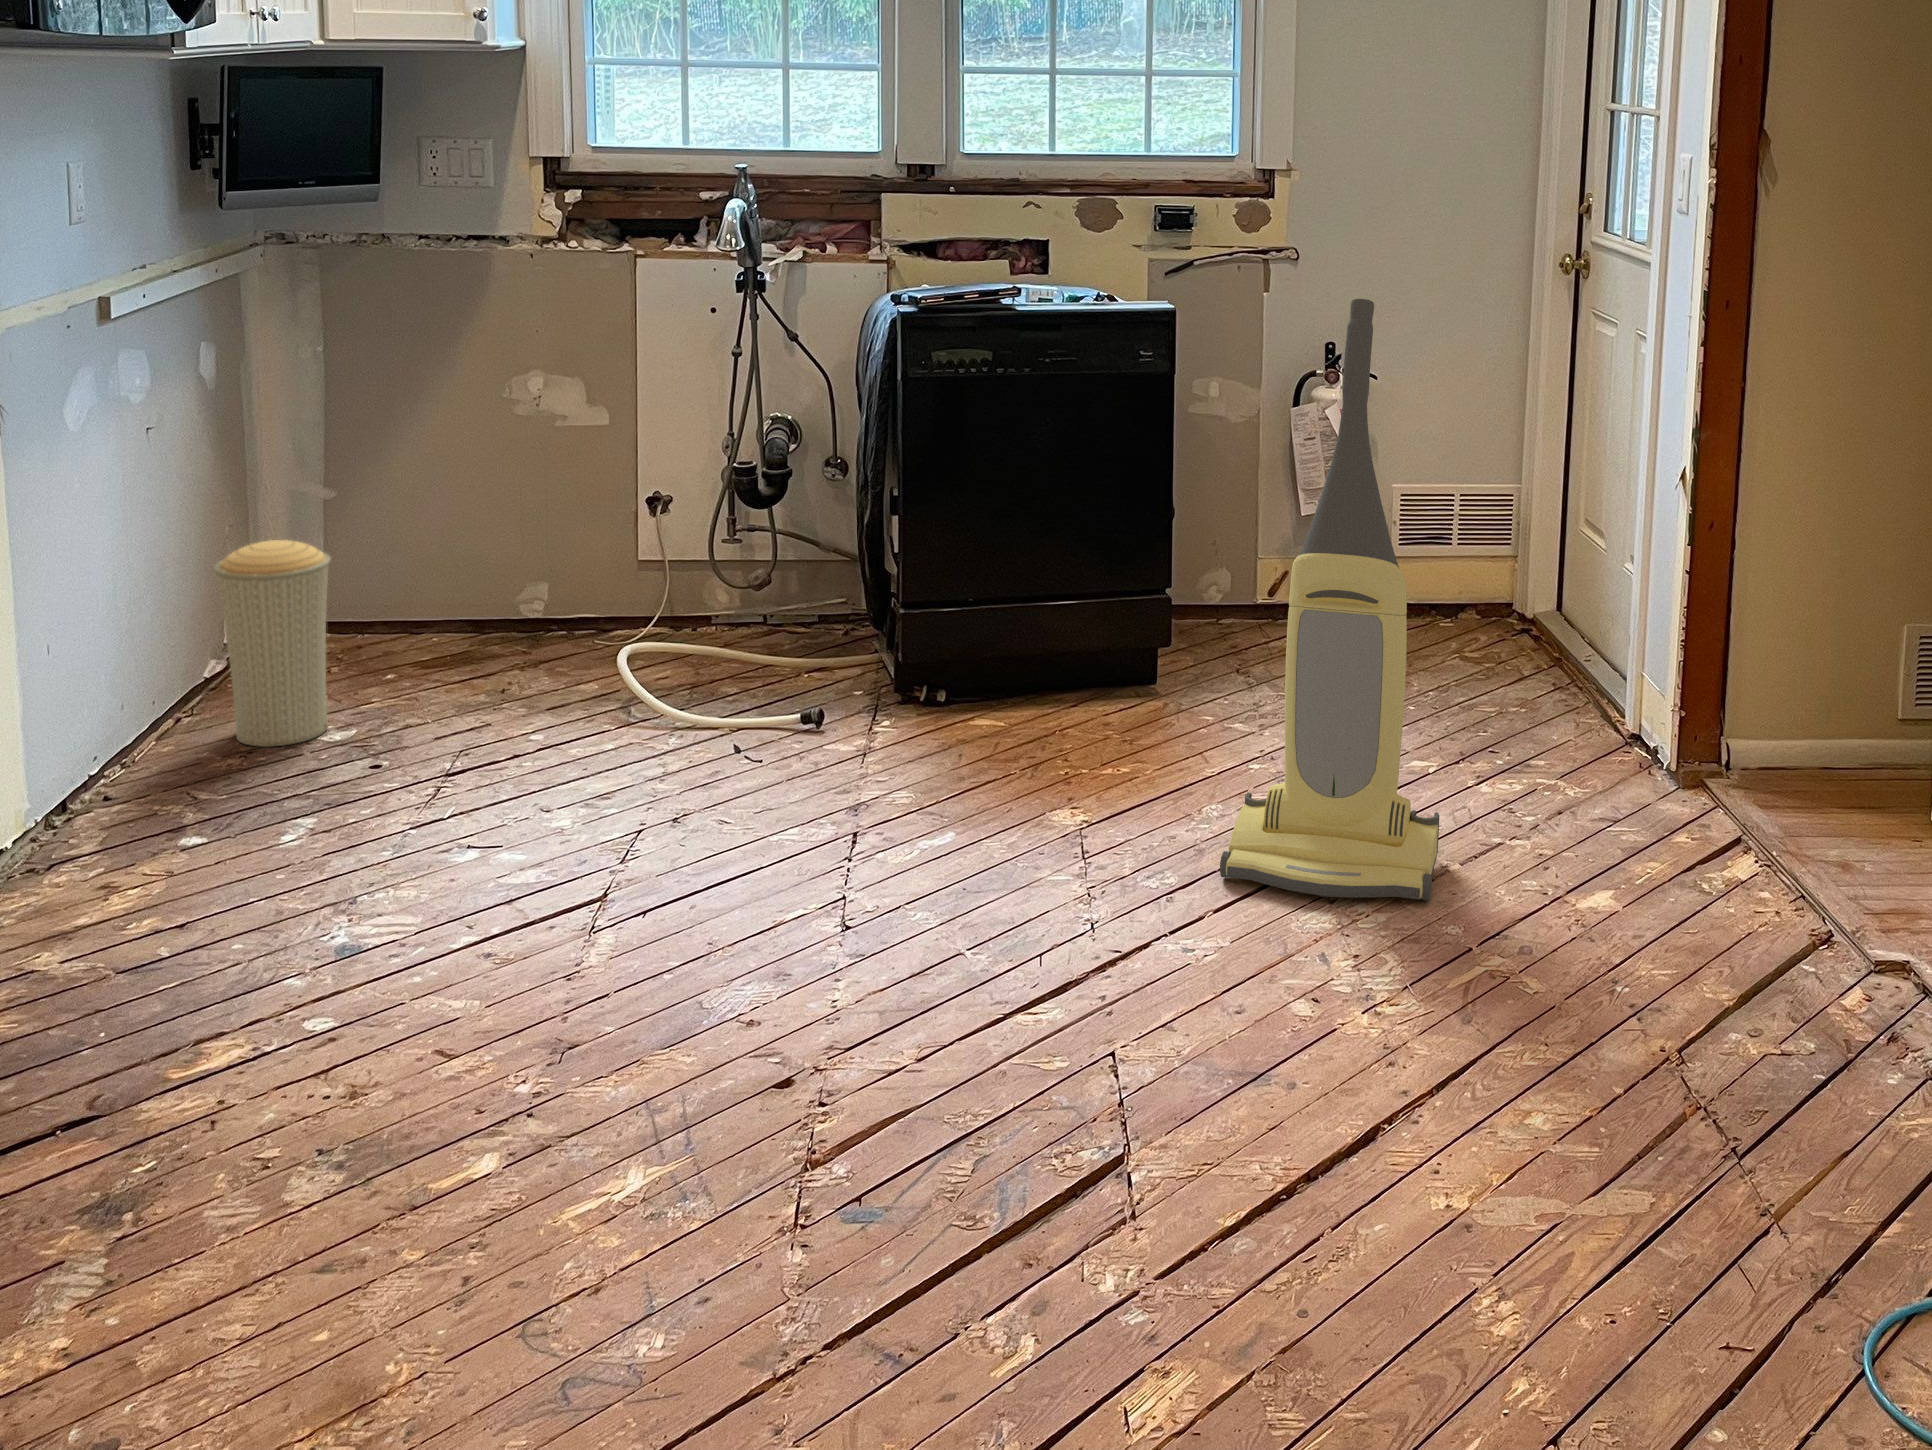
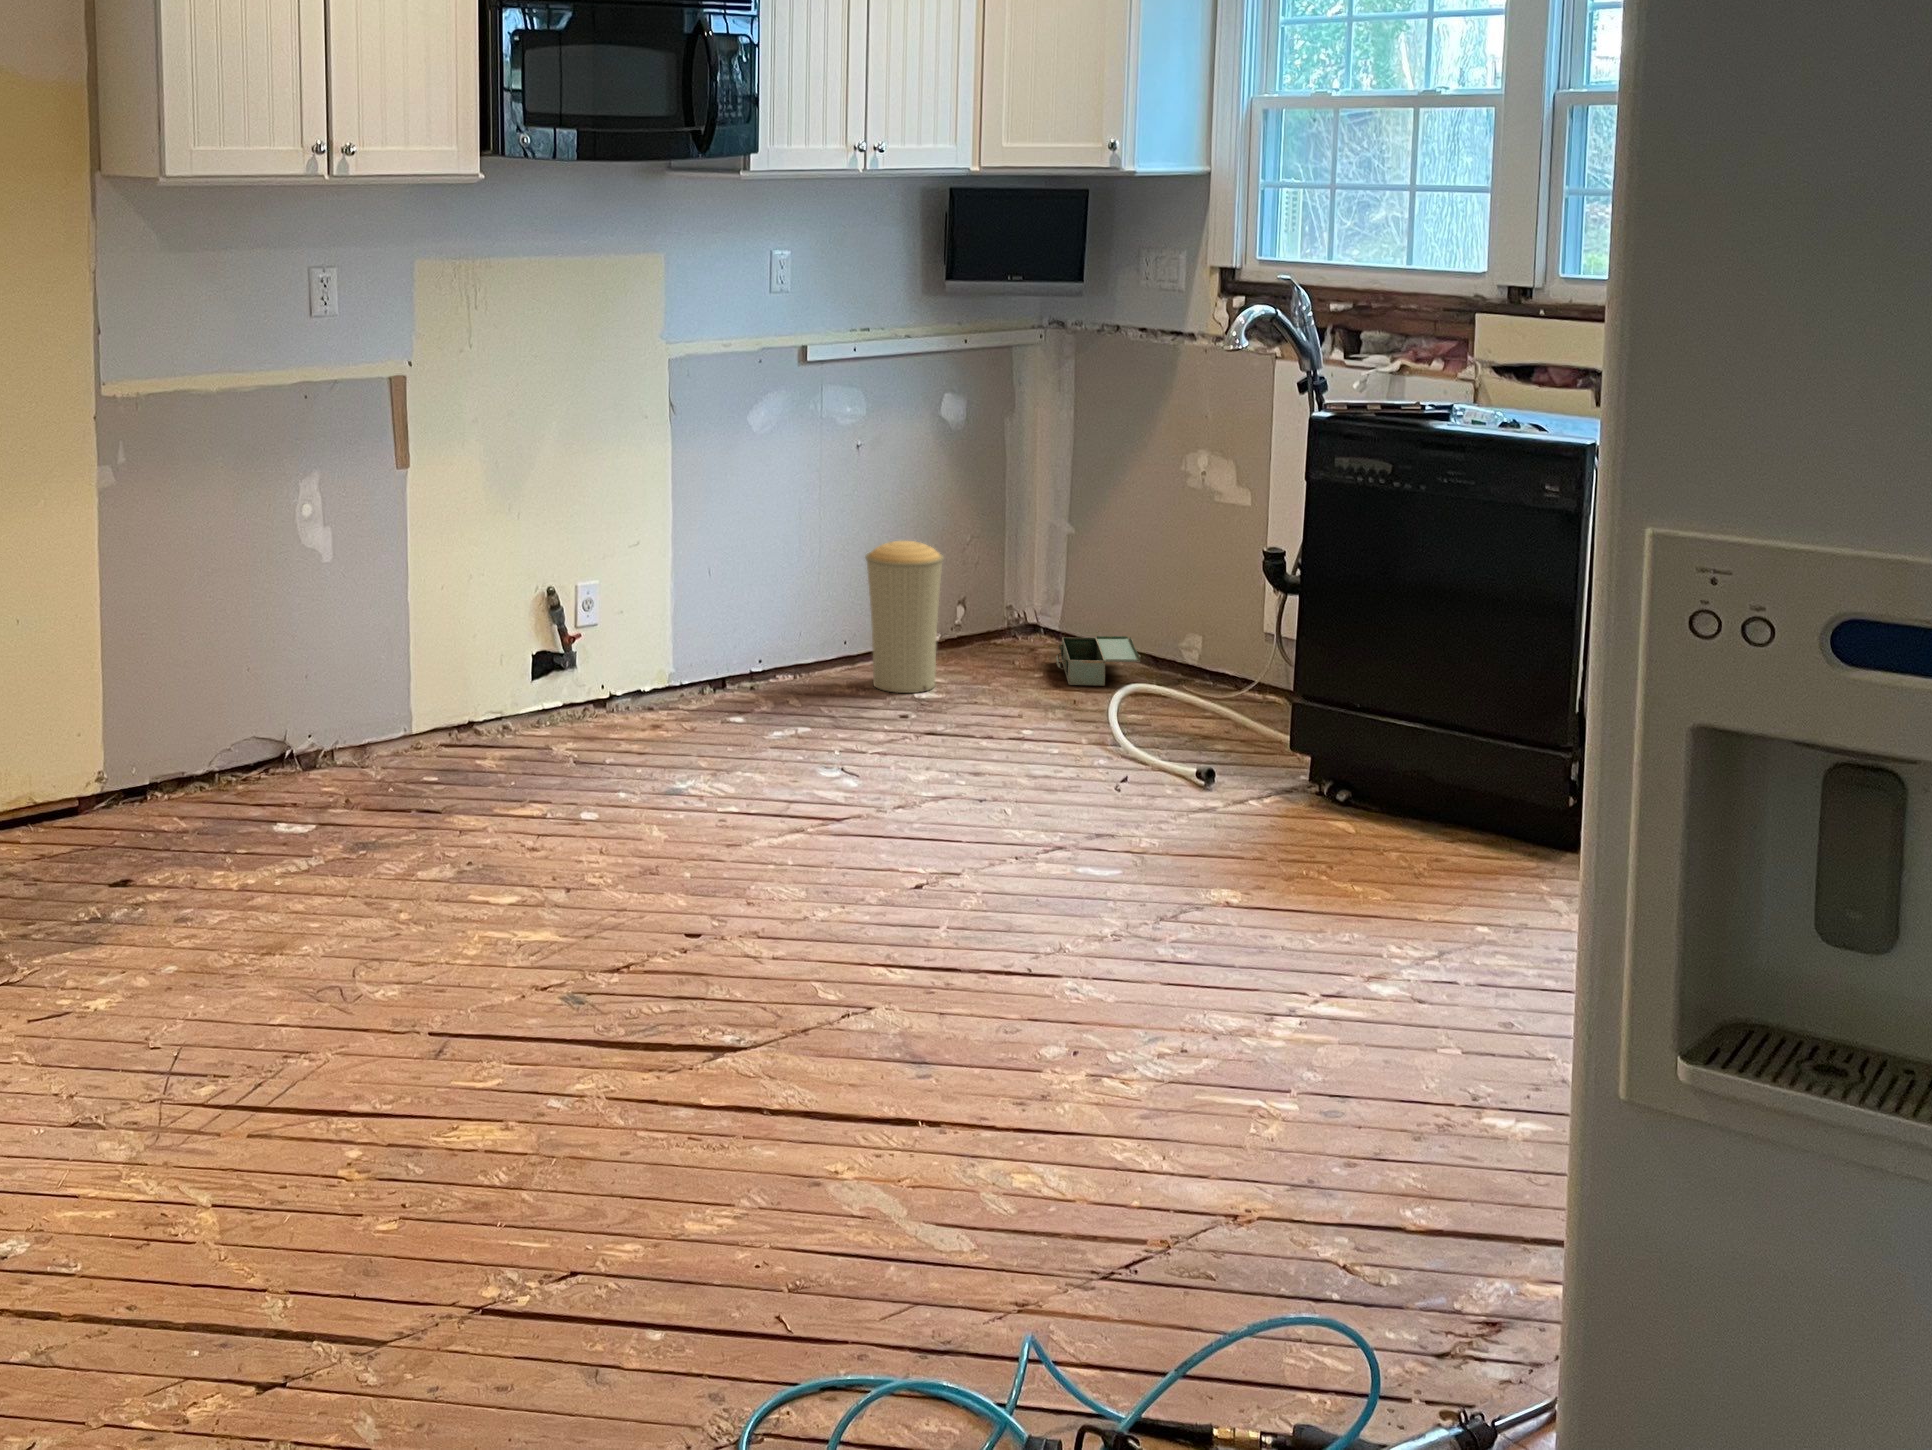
vacuum cleaner: present [1220,299,1439,901] -> none [1199,418,1428,1077]
toolbox: none [390,601,532,672] -> present [1056,636,1140,686]

